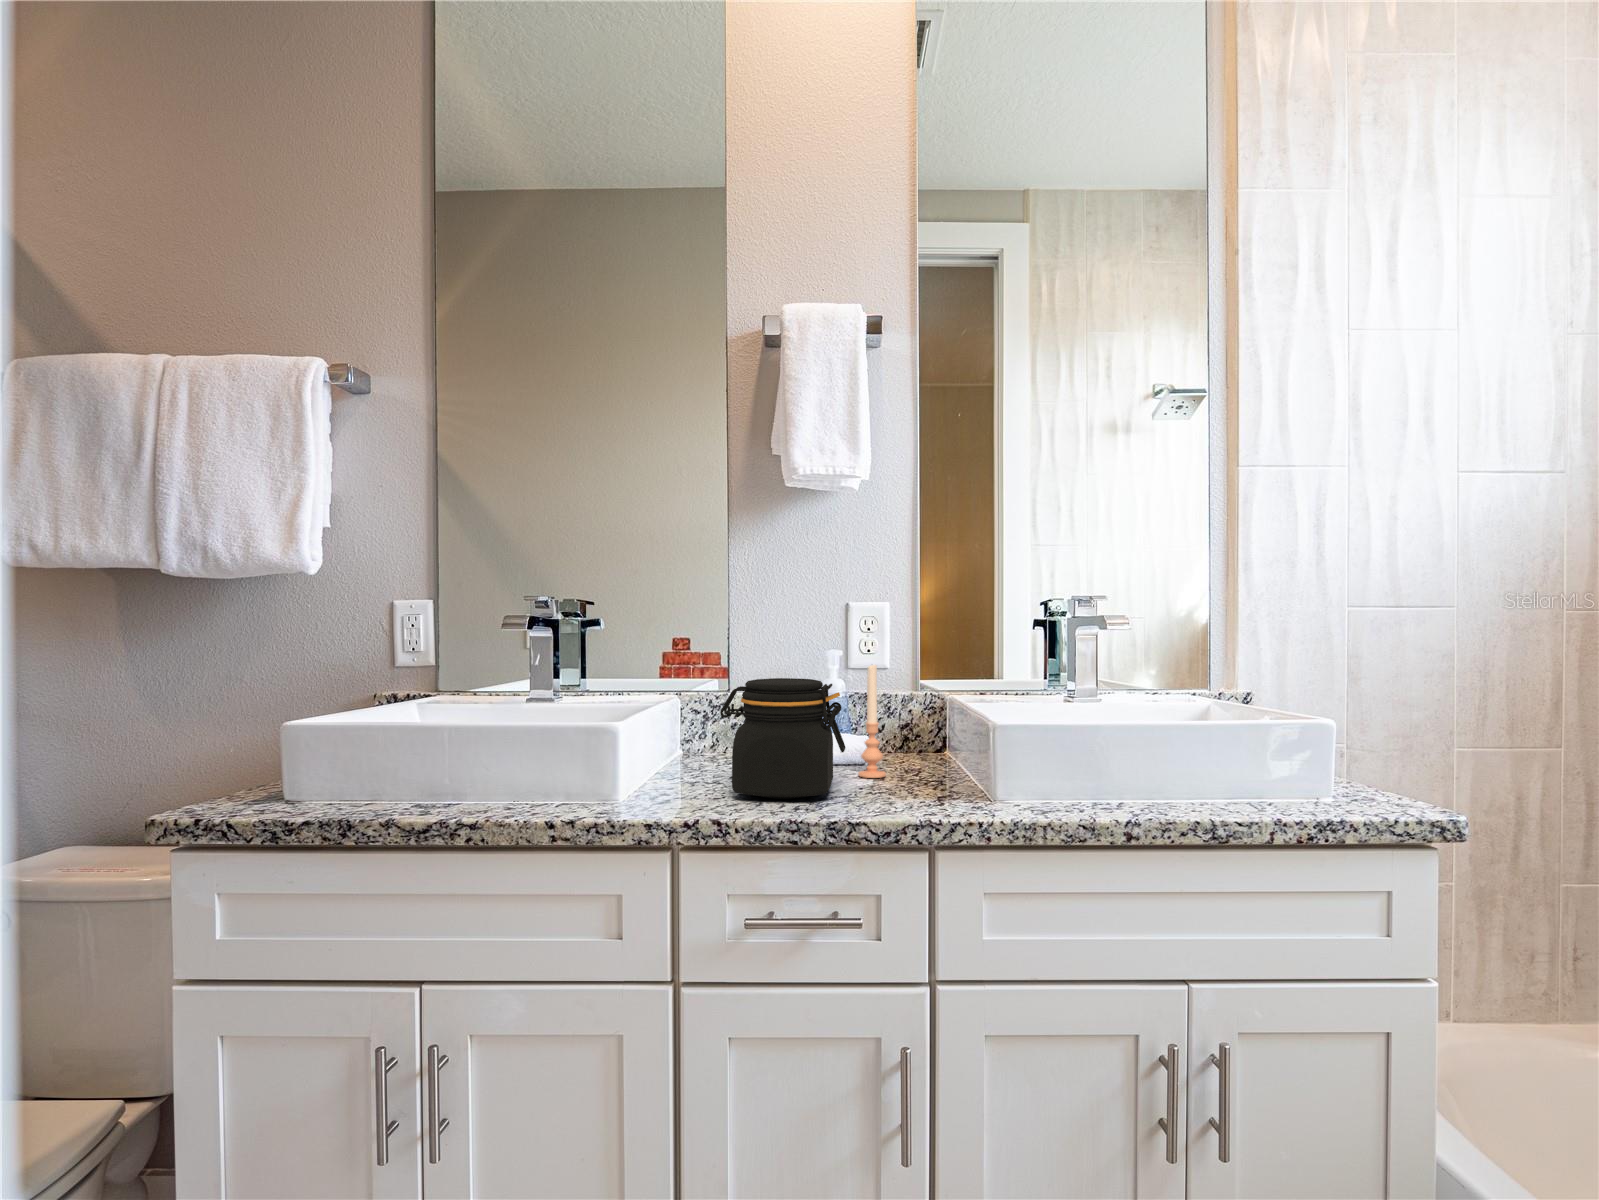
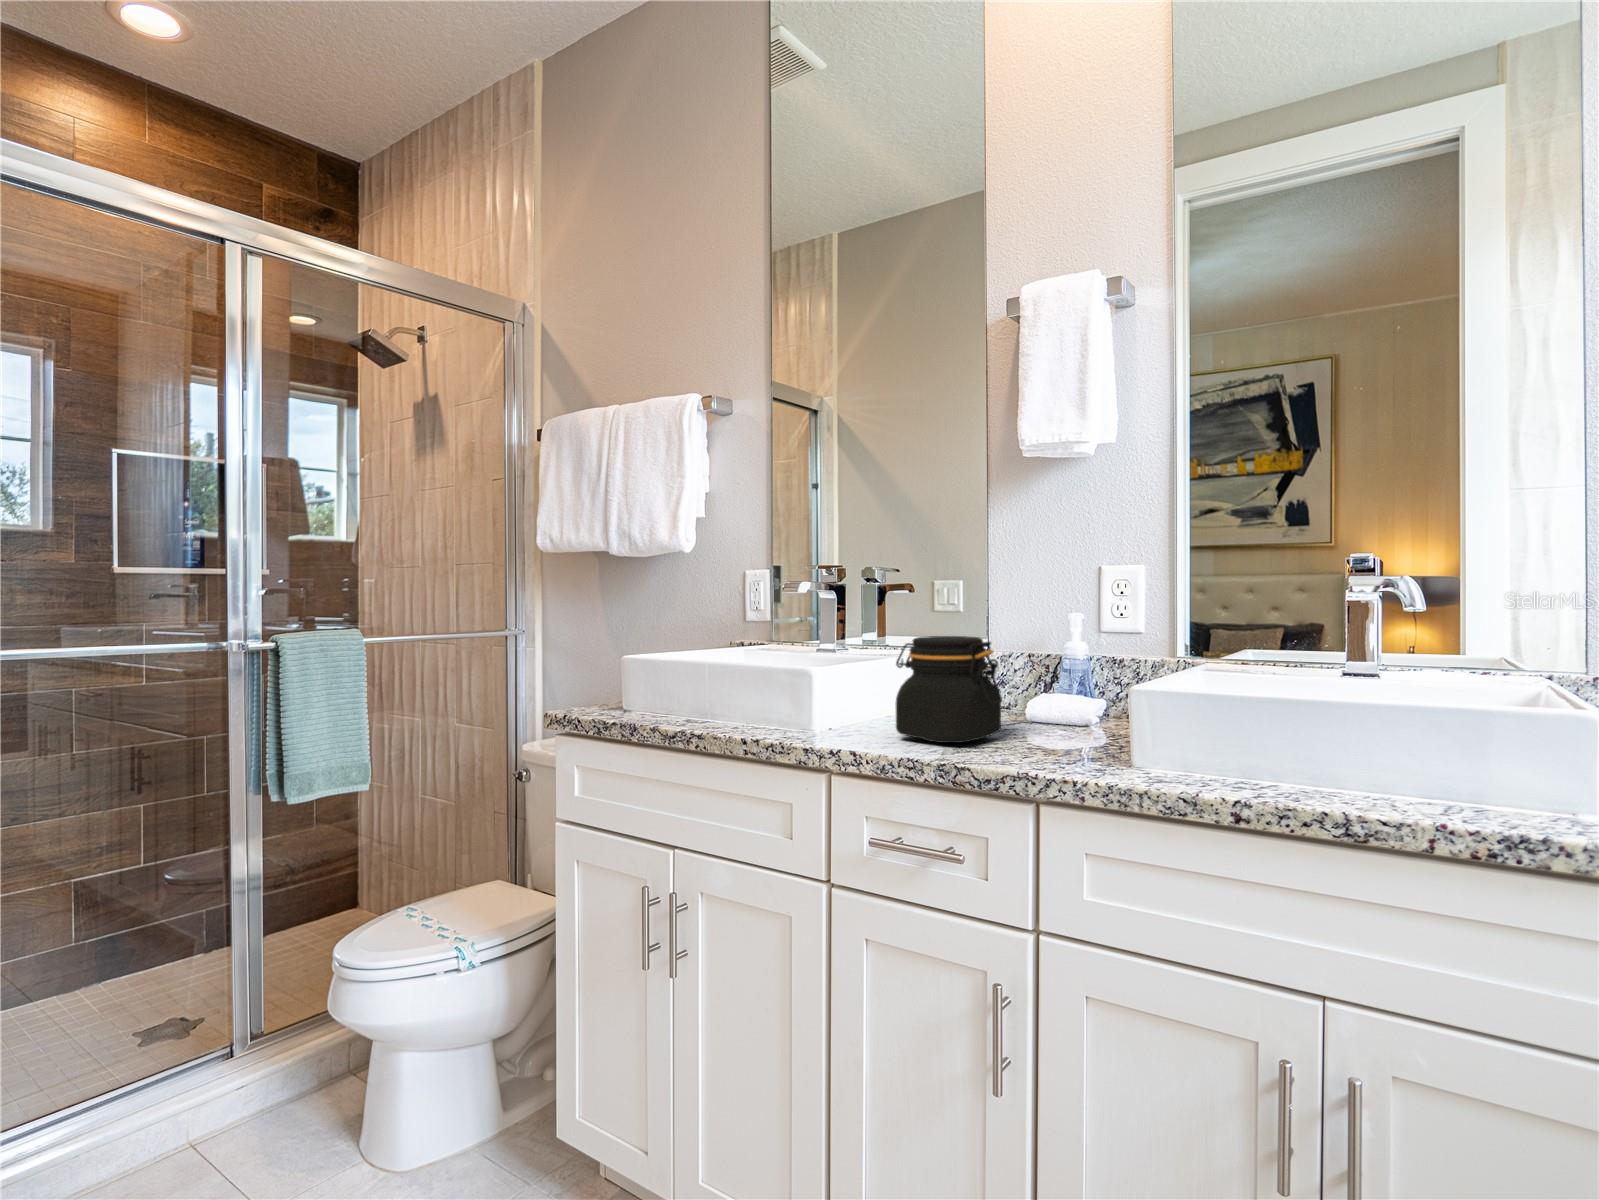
candle: present [858,665,886,778] -> none [1050,626,1078,736]

